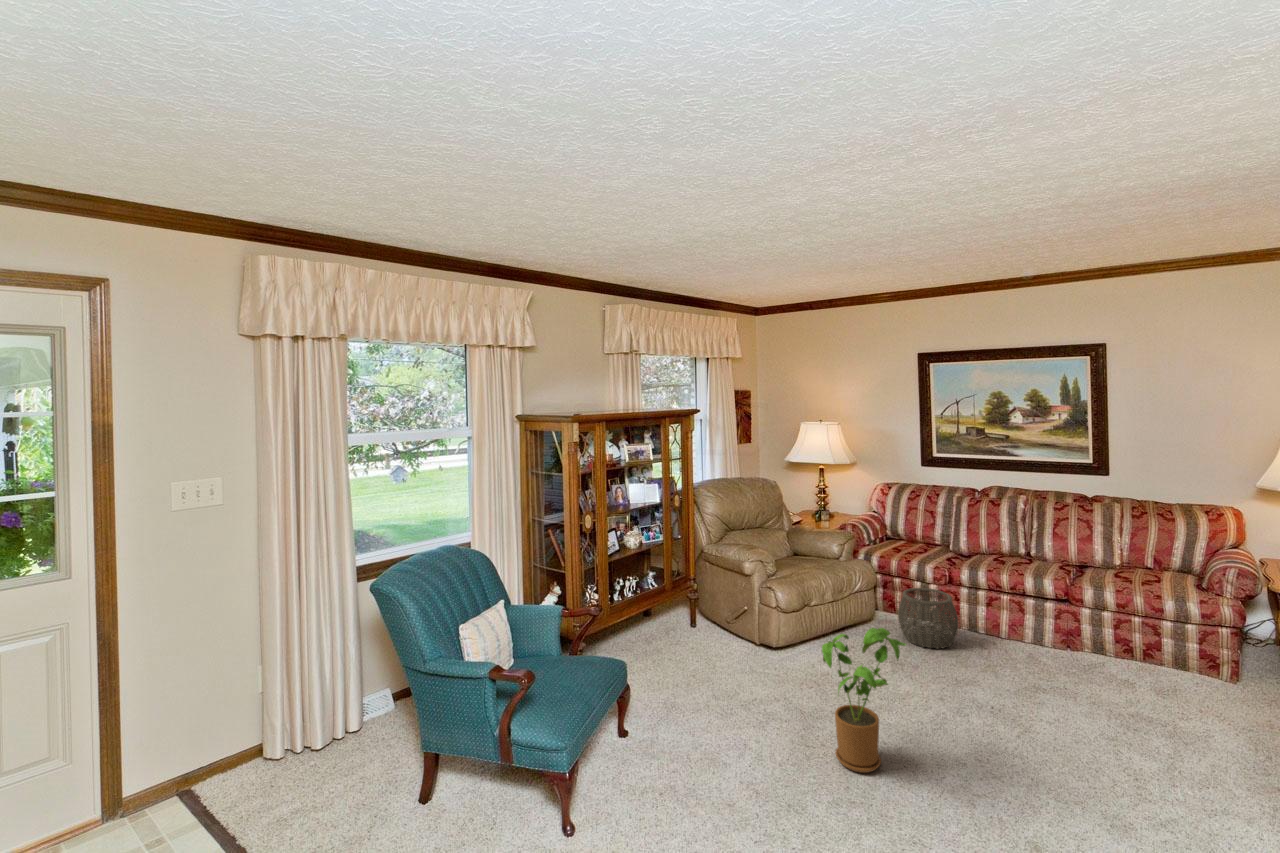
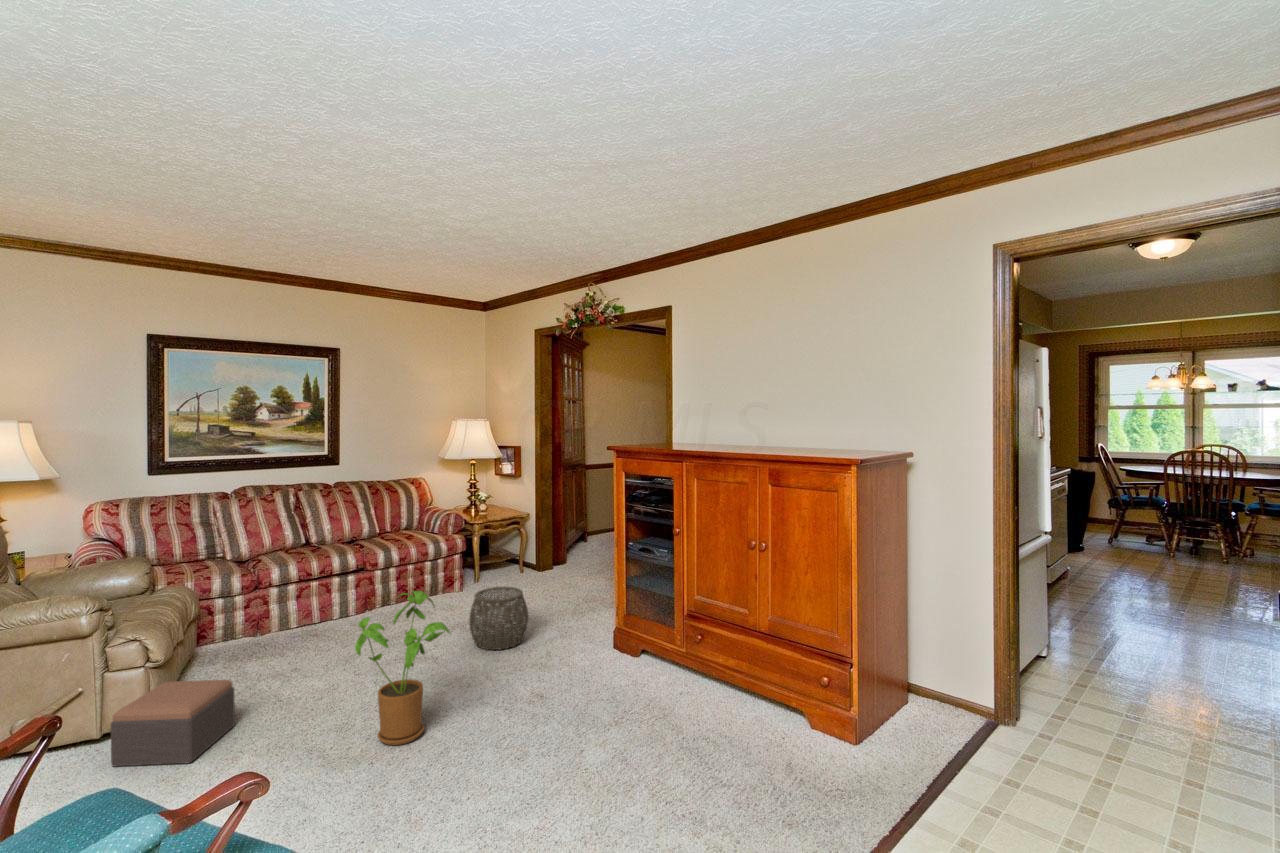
woven basket: present [898,588,959,649] -> present [469,587,529,650]
footstool: none [752,620,818,679] -> present [111,680,235,766]

